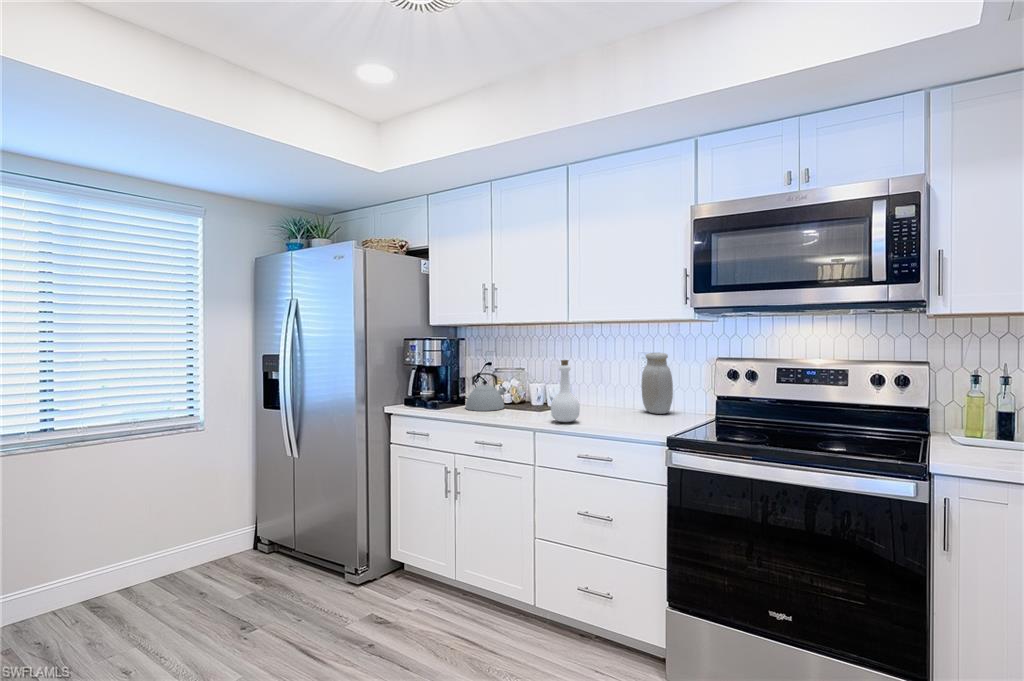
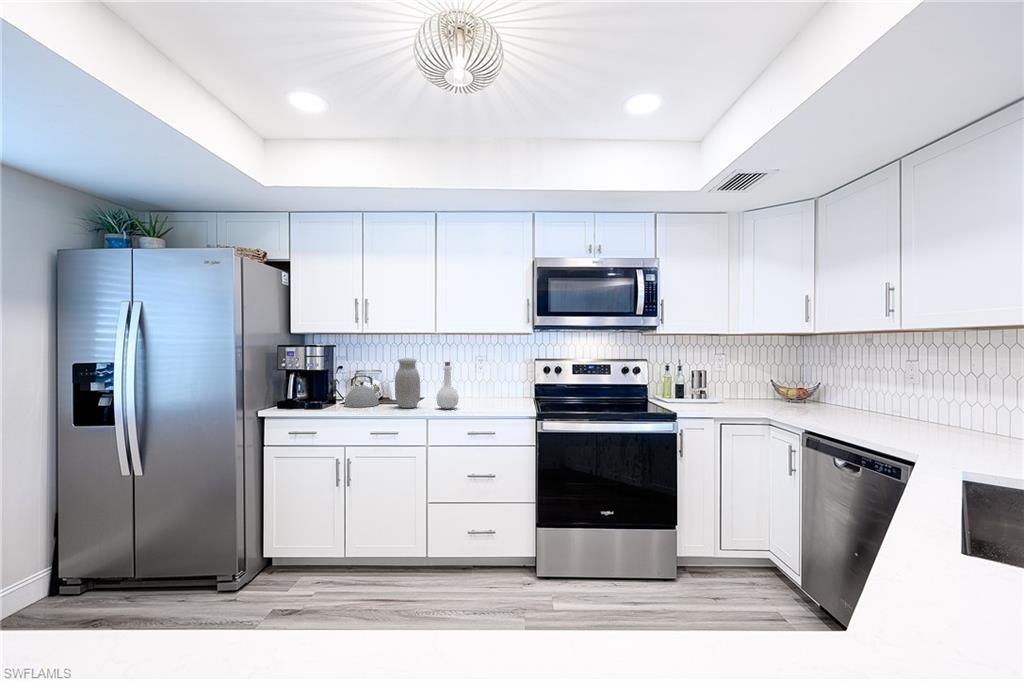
jar: present [641,353,673,414] -> present [395,358,420,408]

